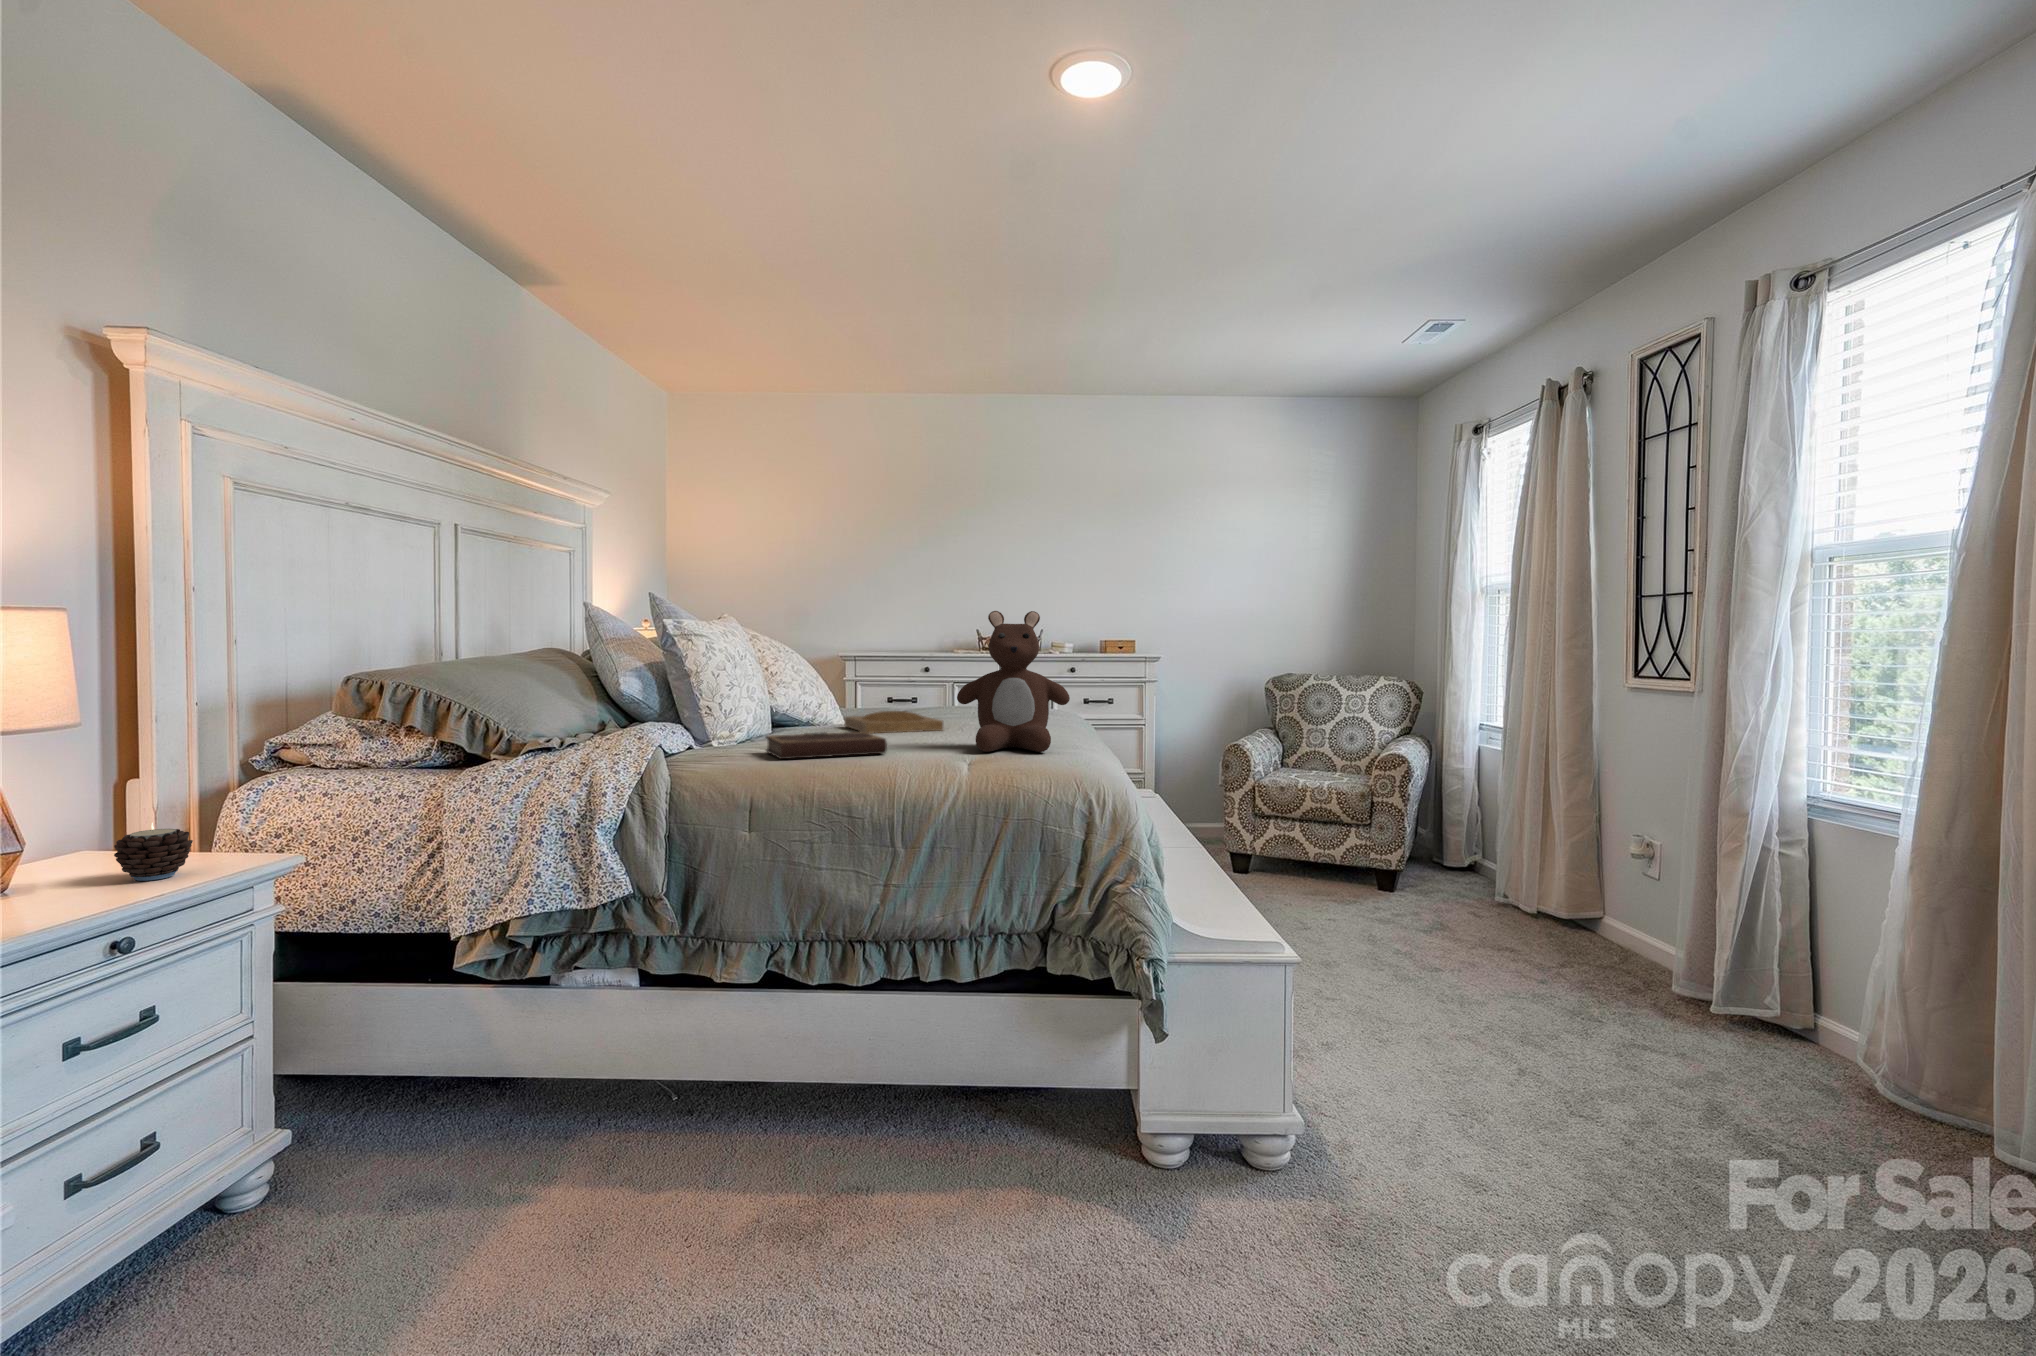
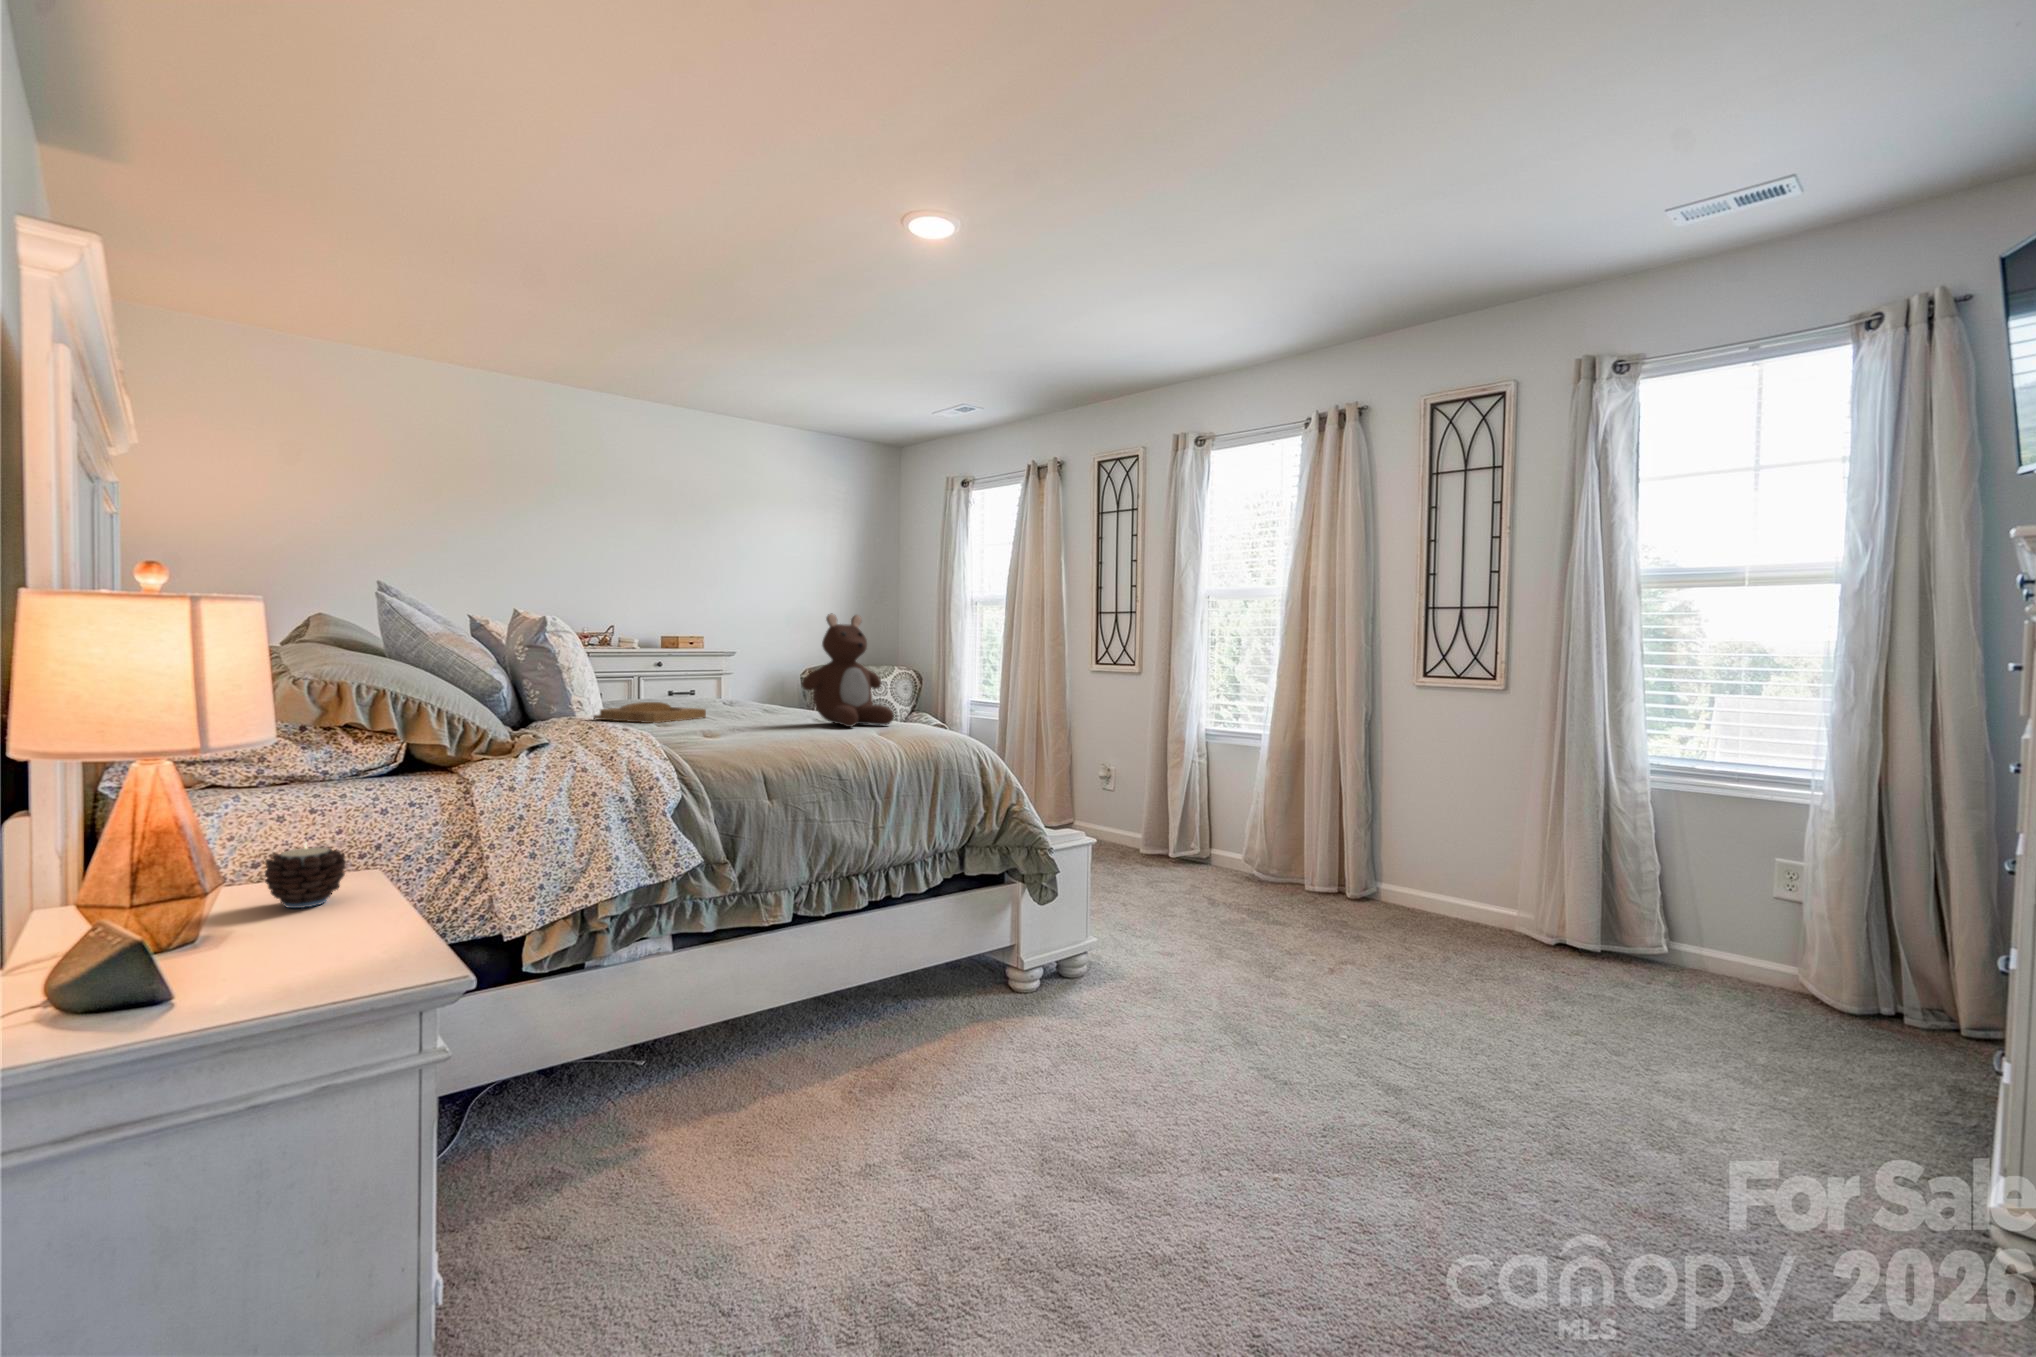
notebook: present [766,732,887,759] -> none [679,717,788,741]

